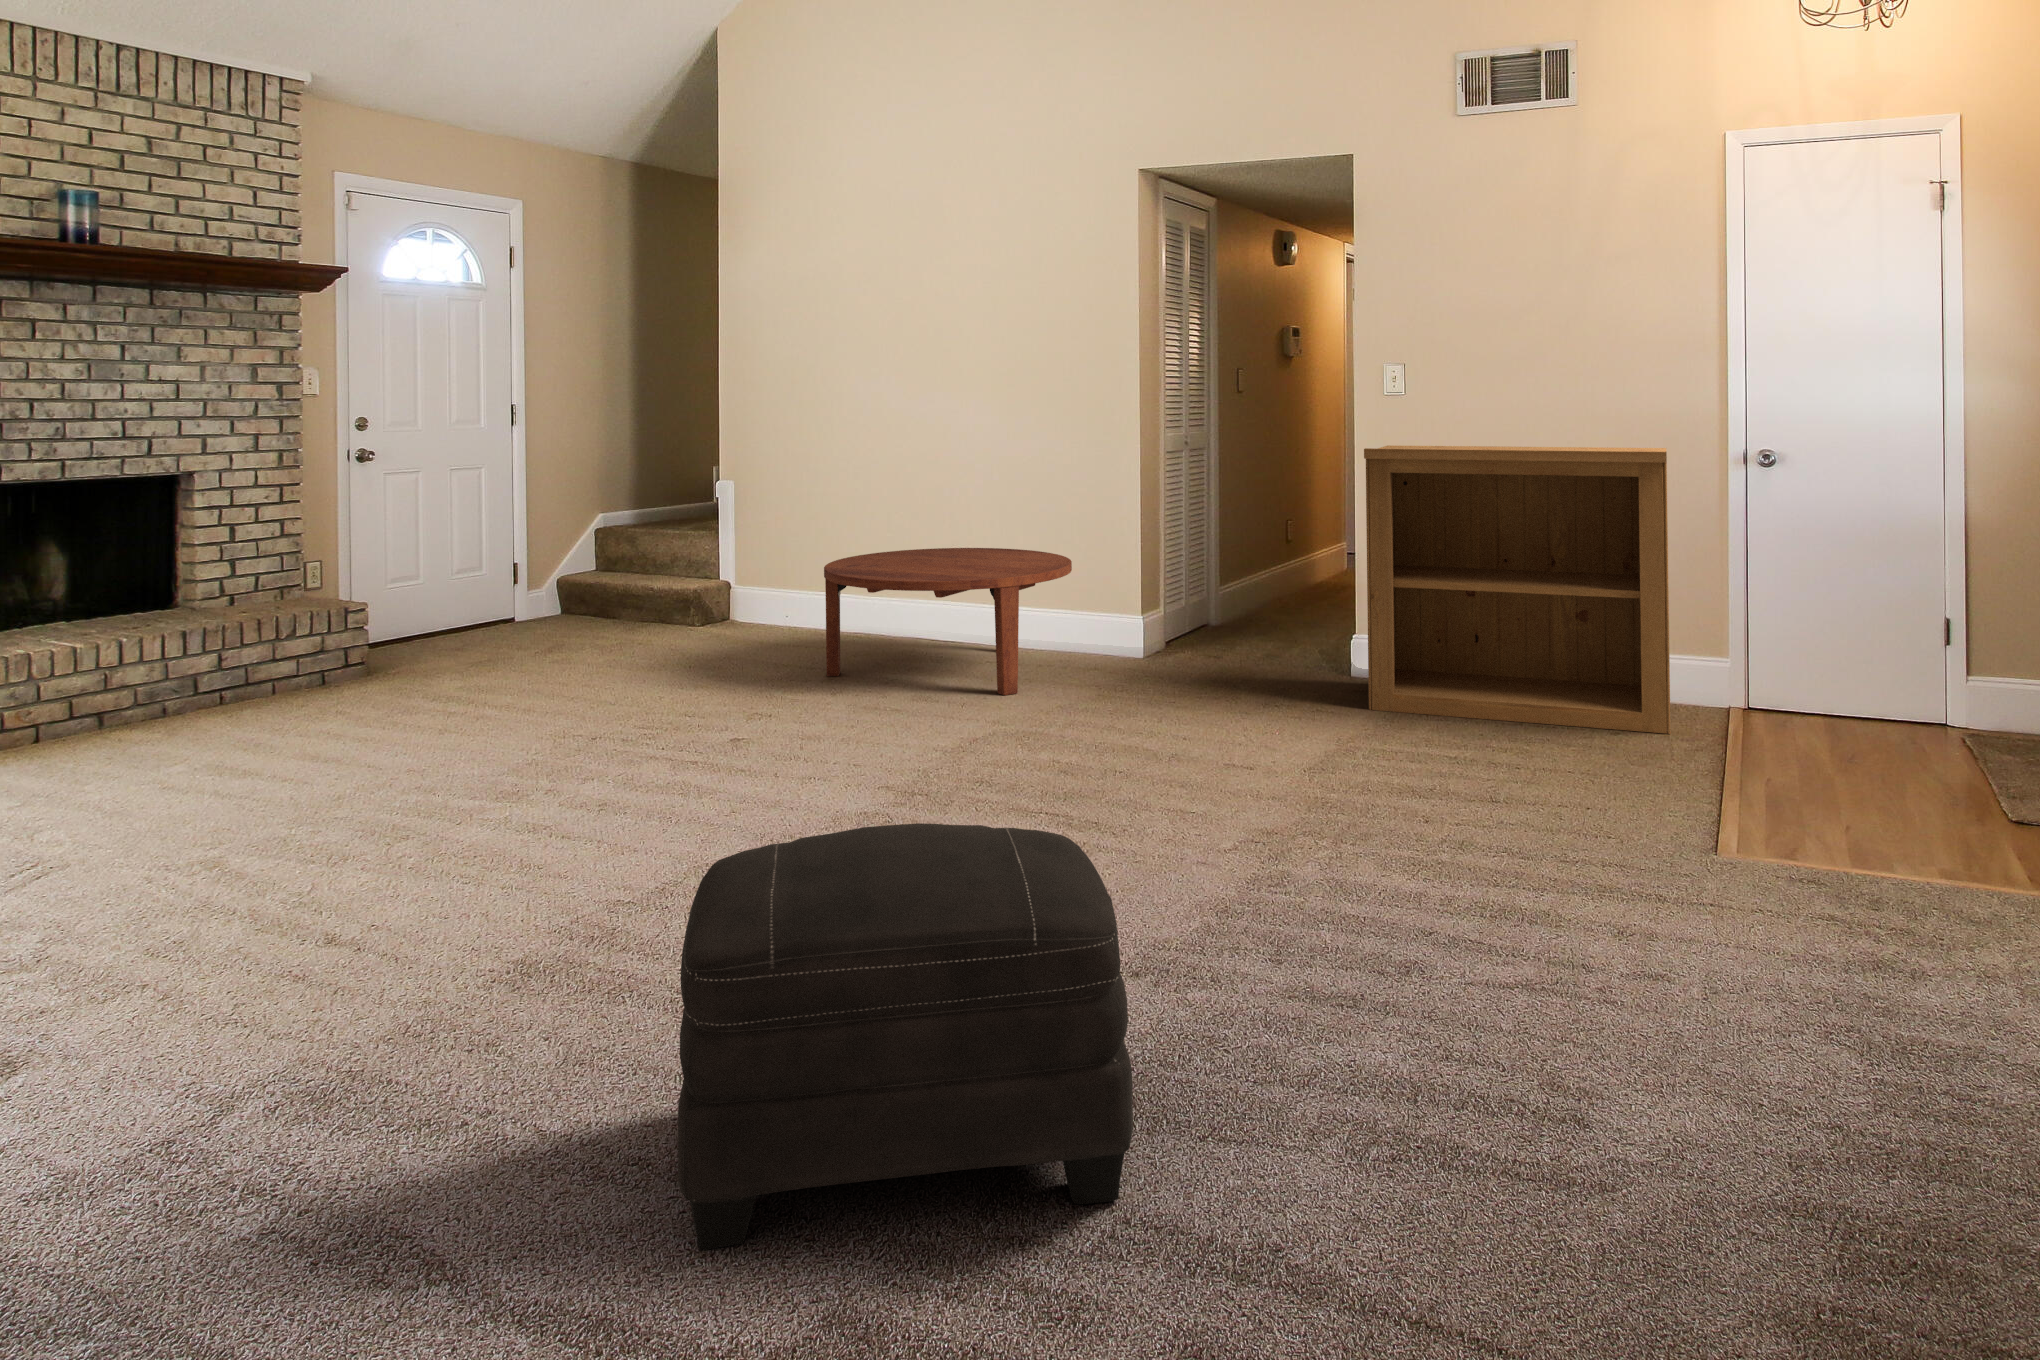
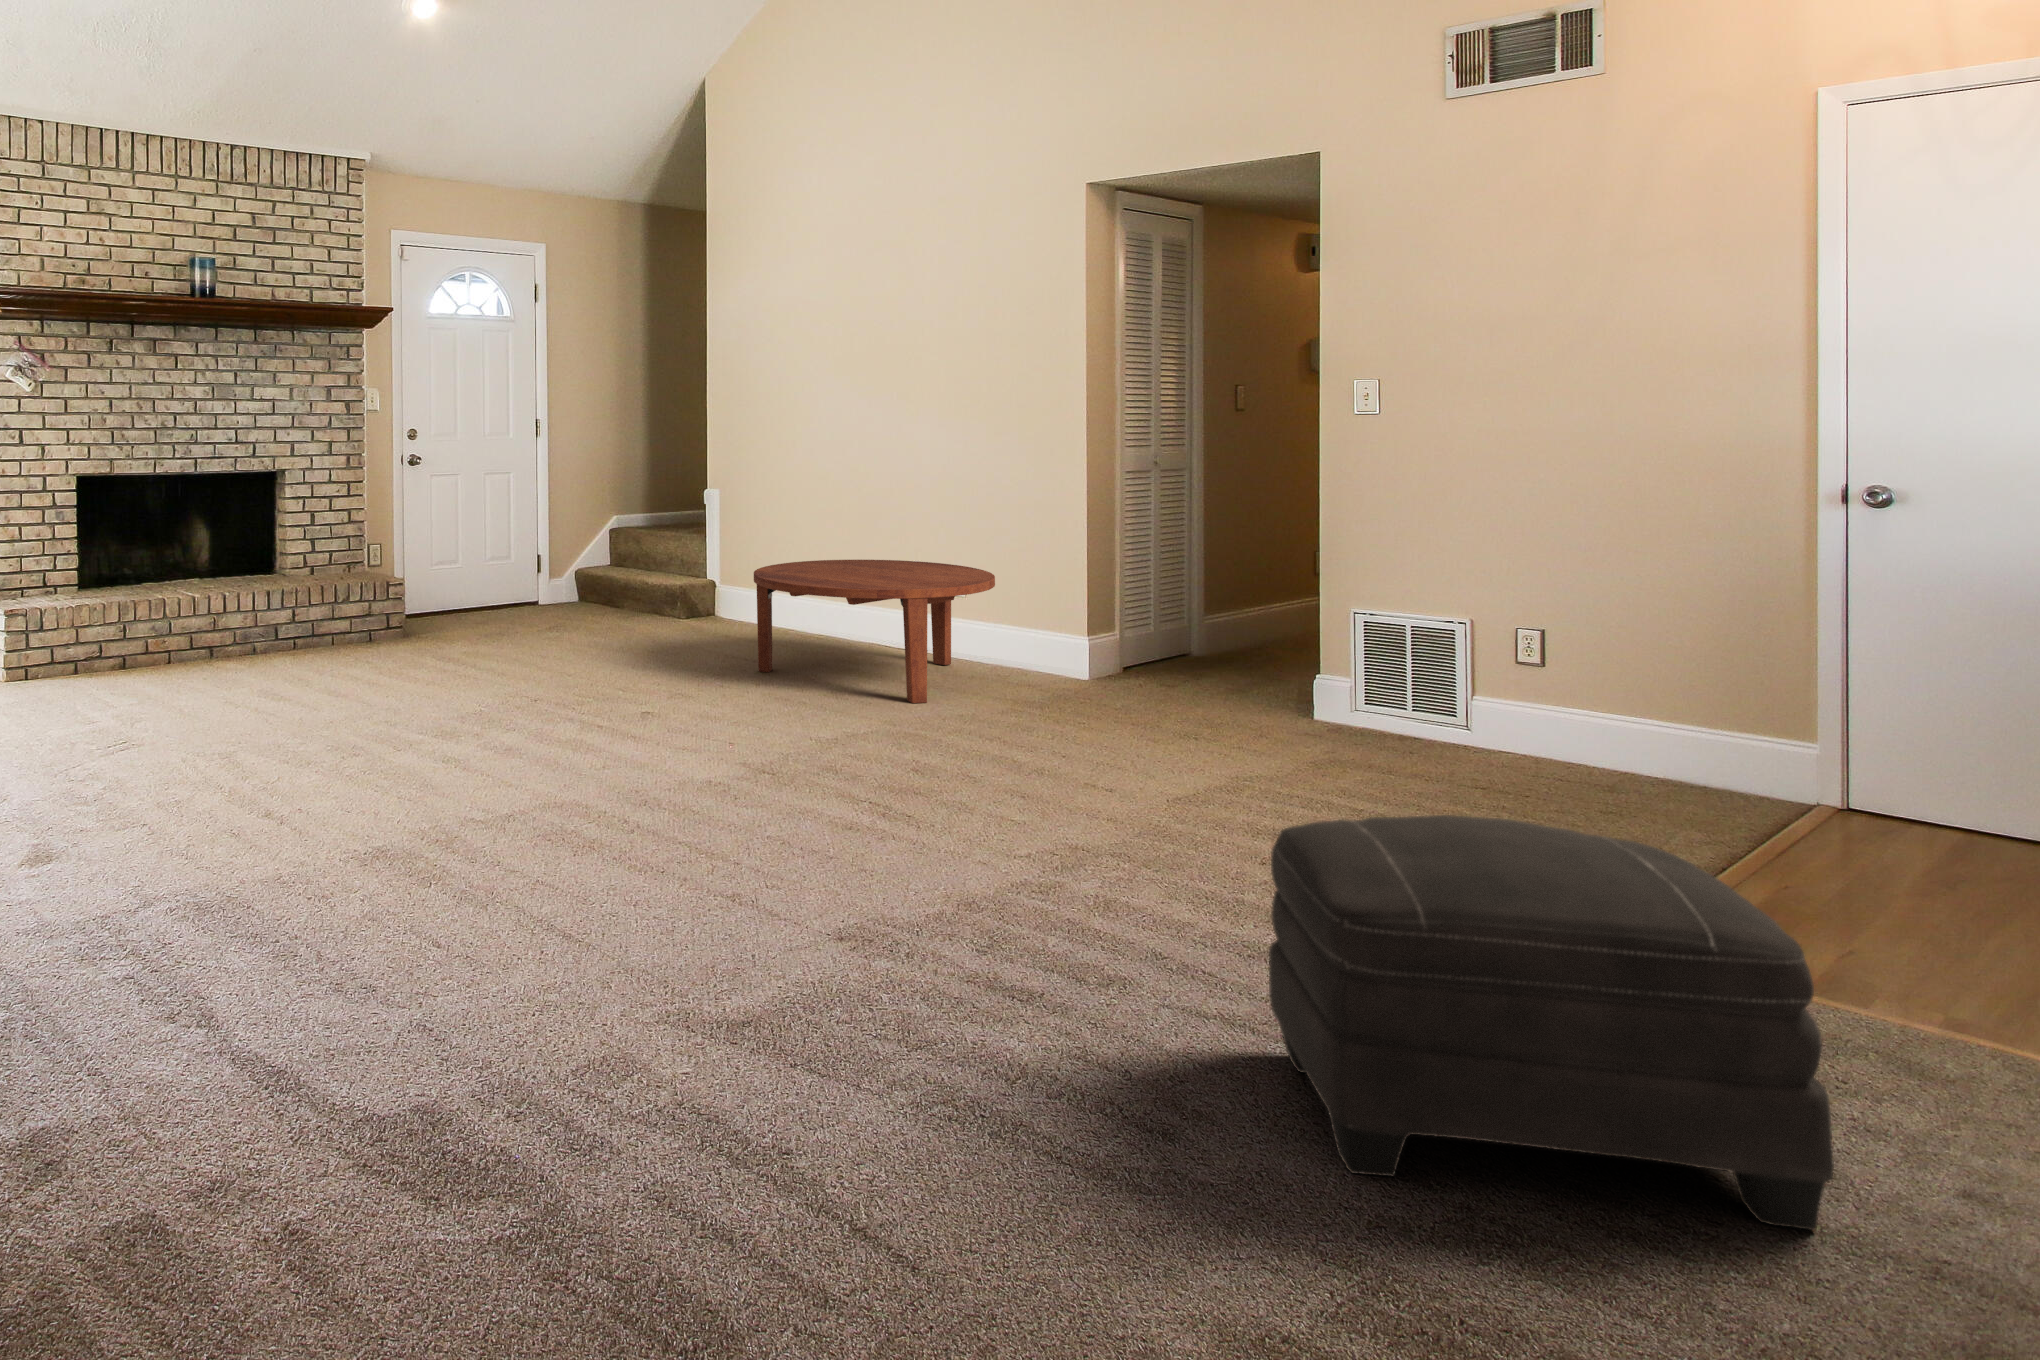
bookshelf: present [1364,445,1671,734] -> none [1291,470,1718,823]
ottoman: present [678,823,1133,1250] -> present [1269,815,1834,1230]

